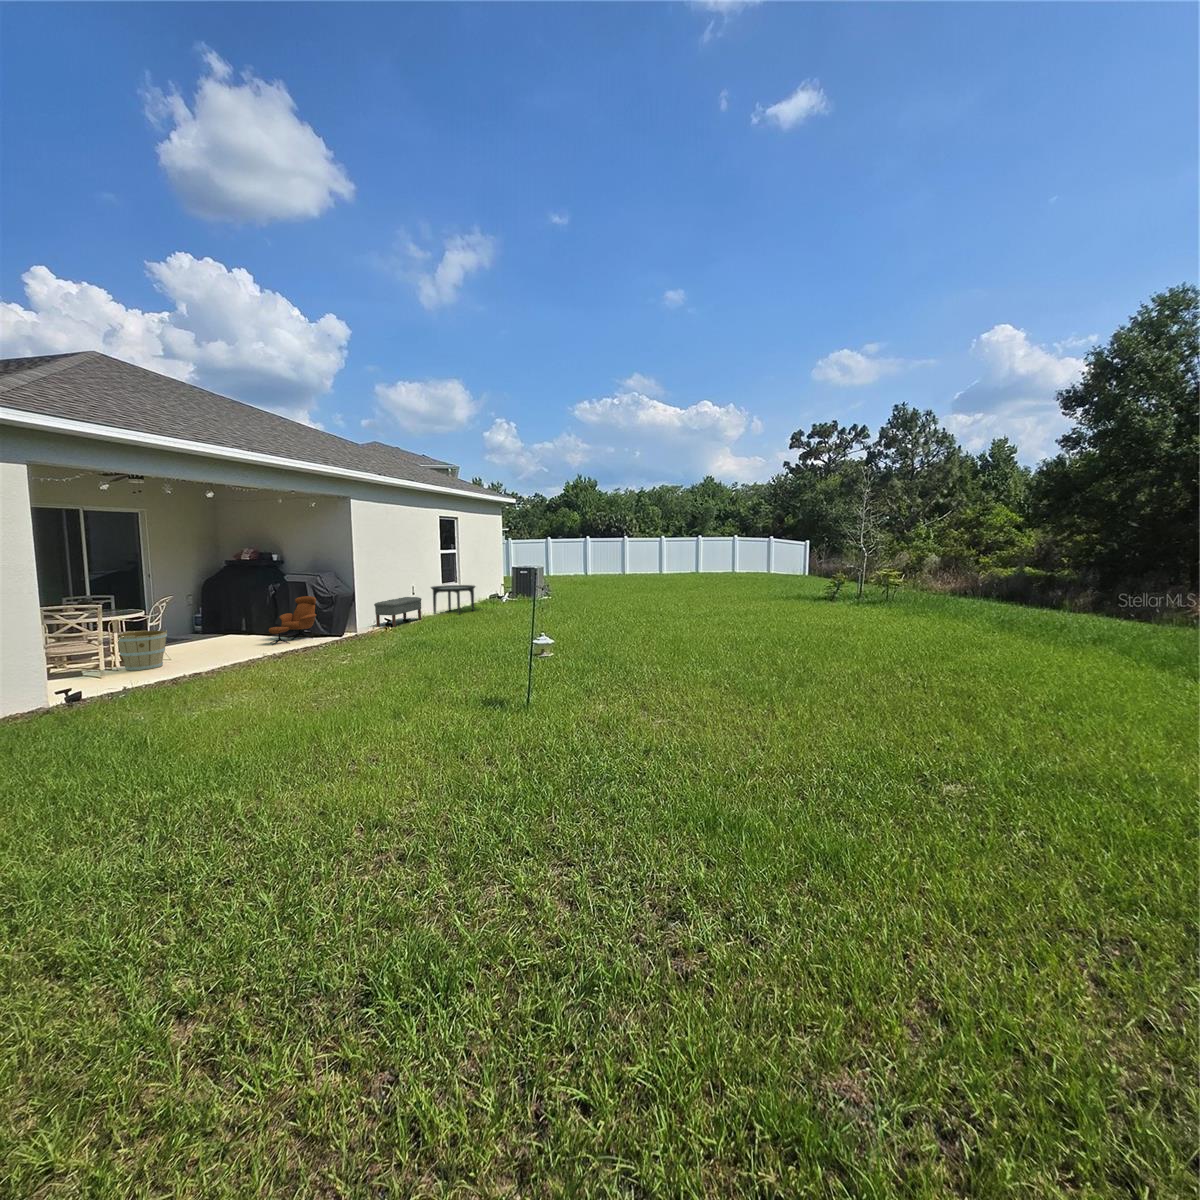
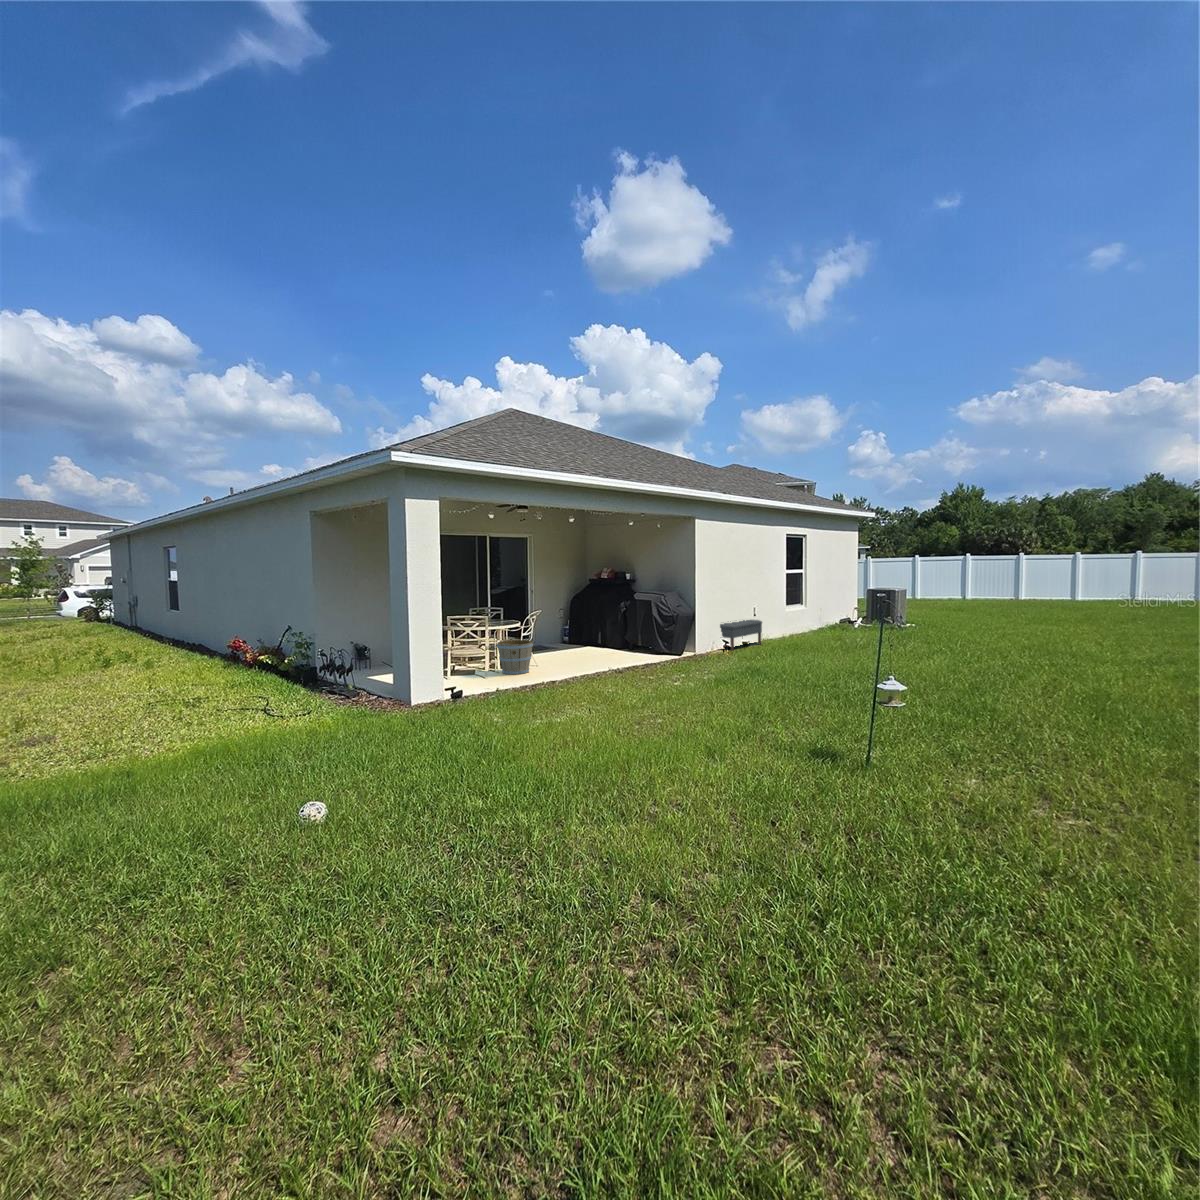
round table: present [431,585,475,614] -> none [772,608,825,641]
lounge chair: present [269,596,316,645] -> none [615,615,658,661]

